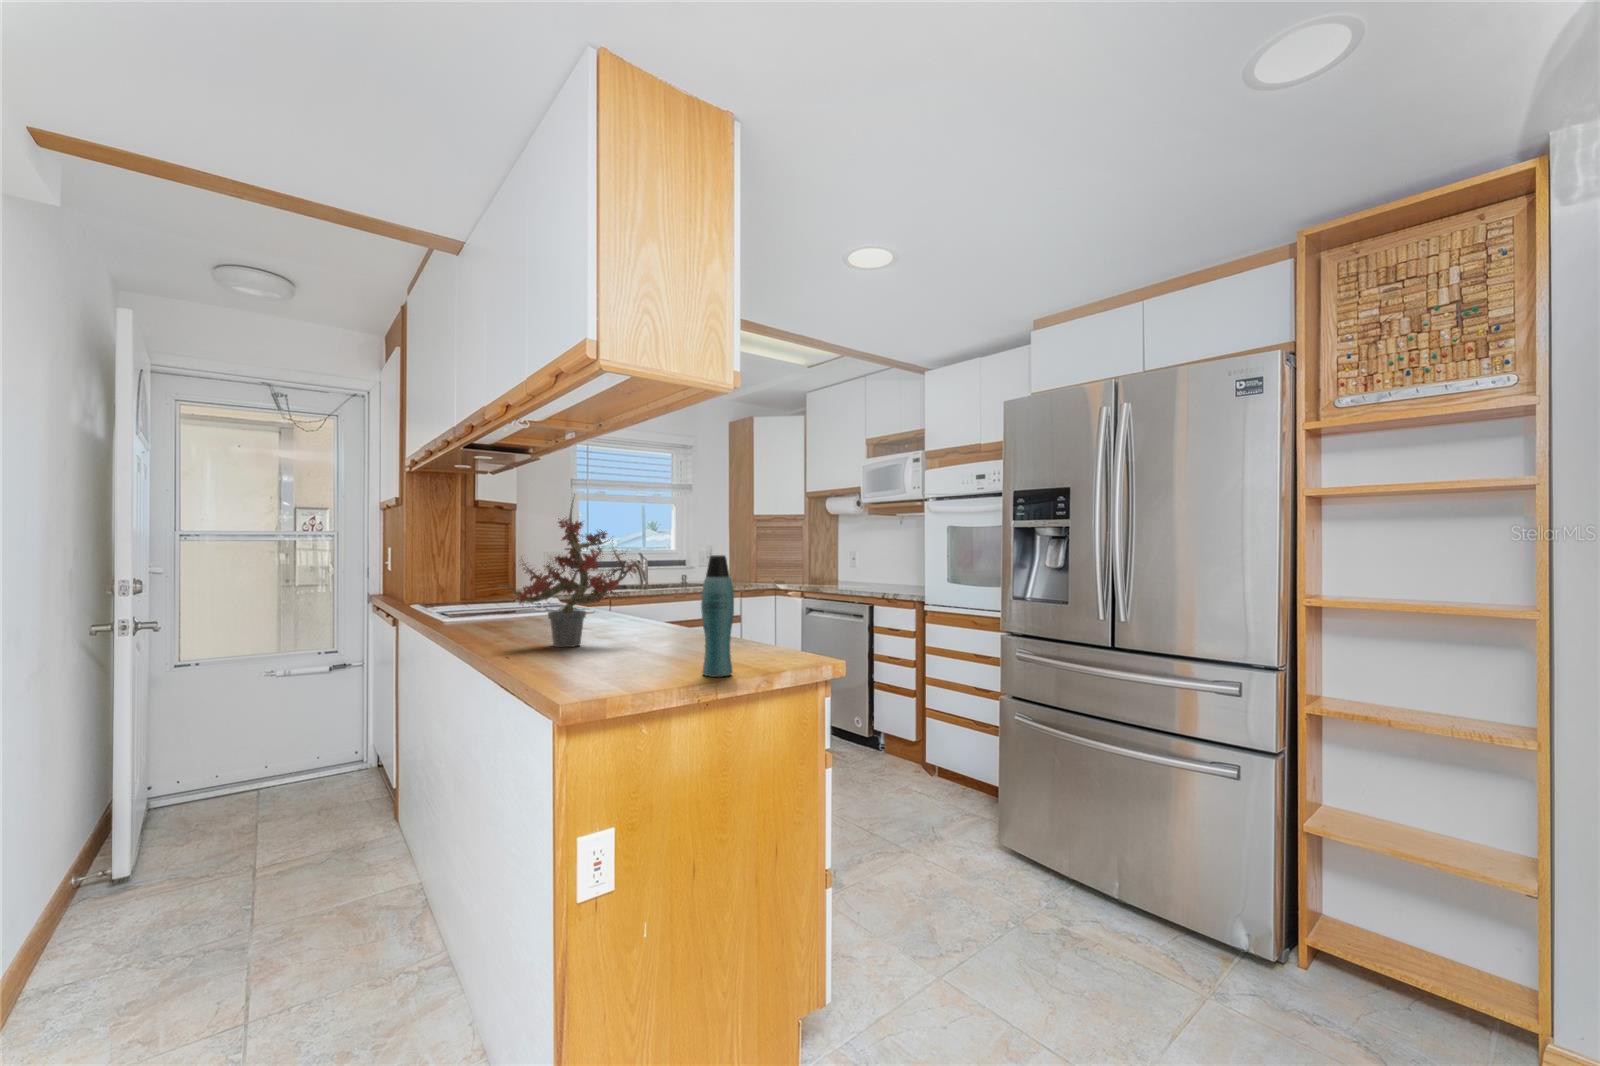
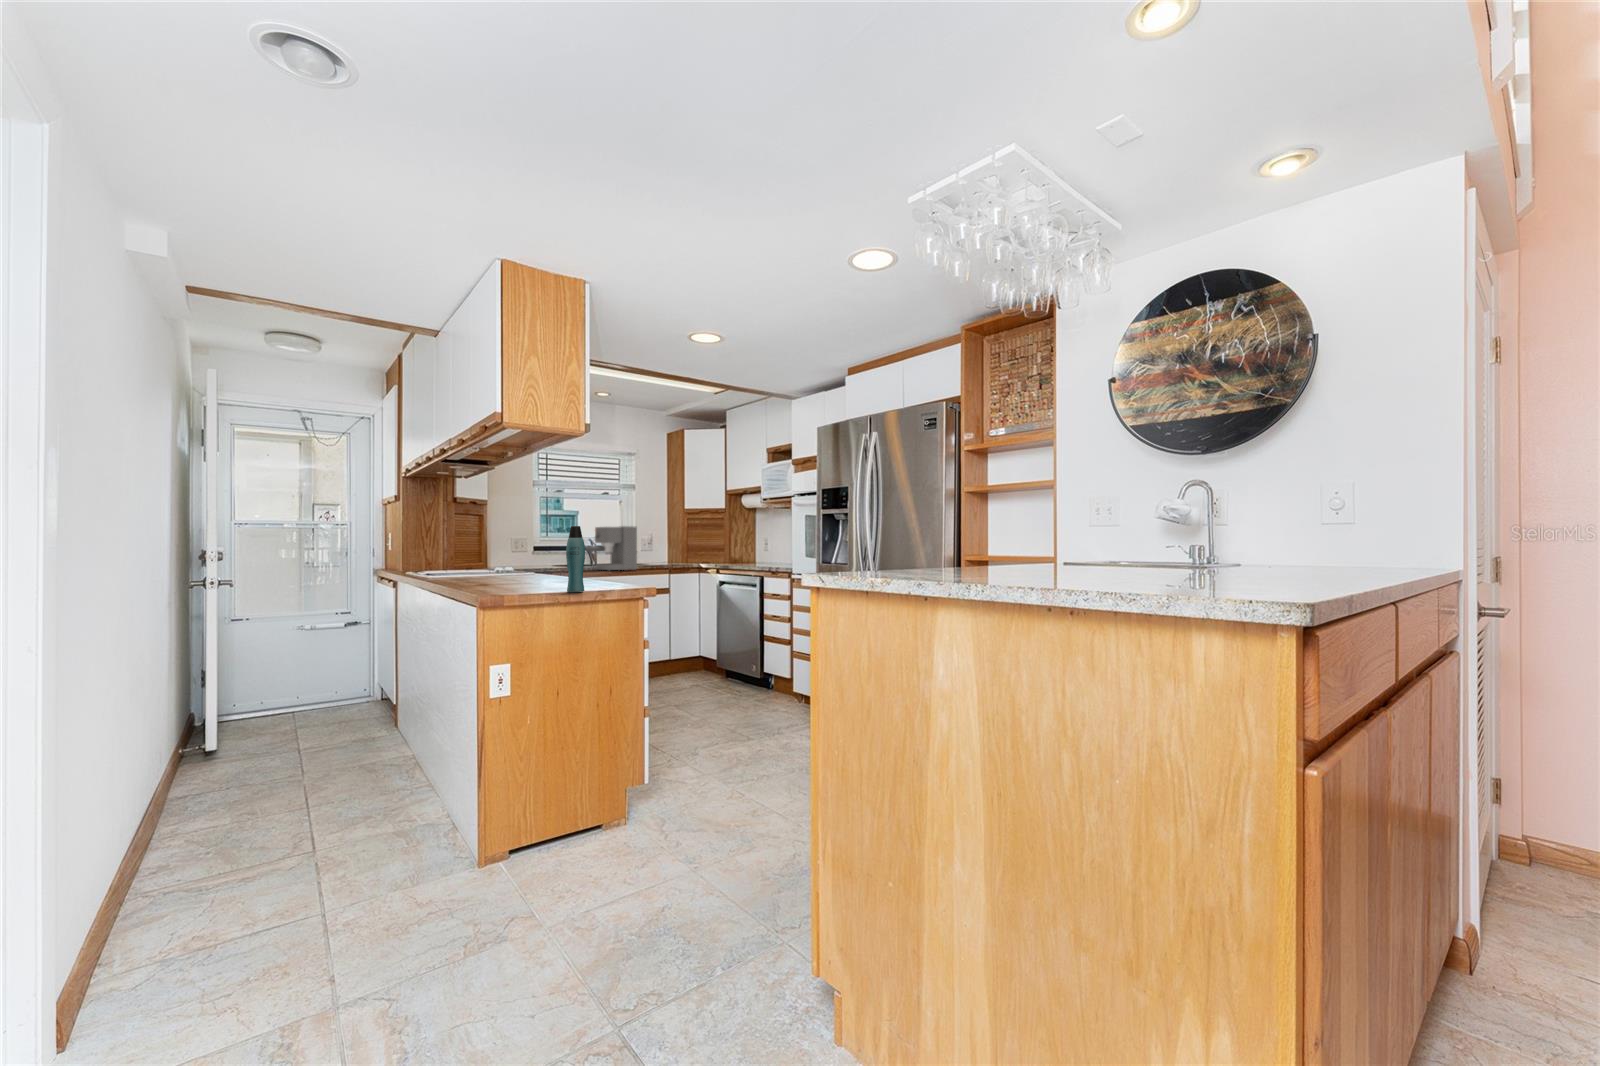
potted plant: present [501,503,637,647] -> none [457,492,549,585]
coffee maker: none [641,538,704,595] -> present [586,526,637,571]

